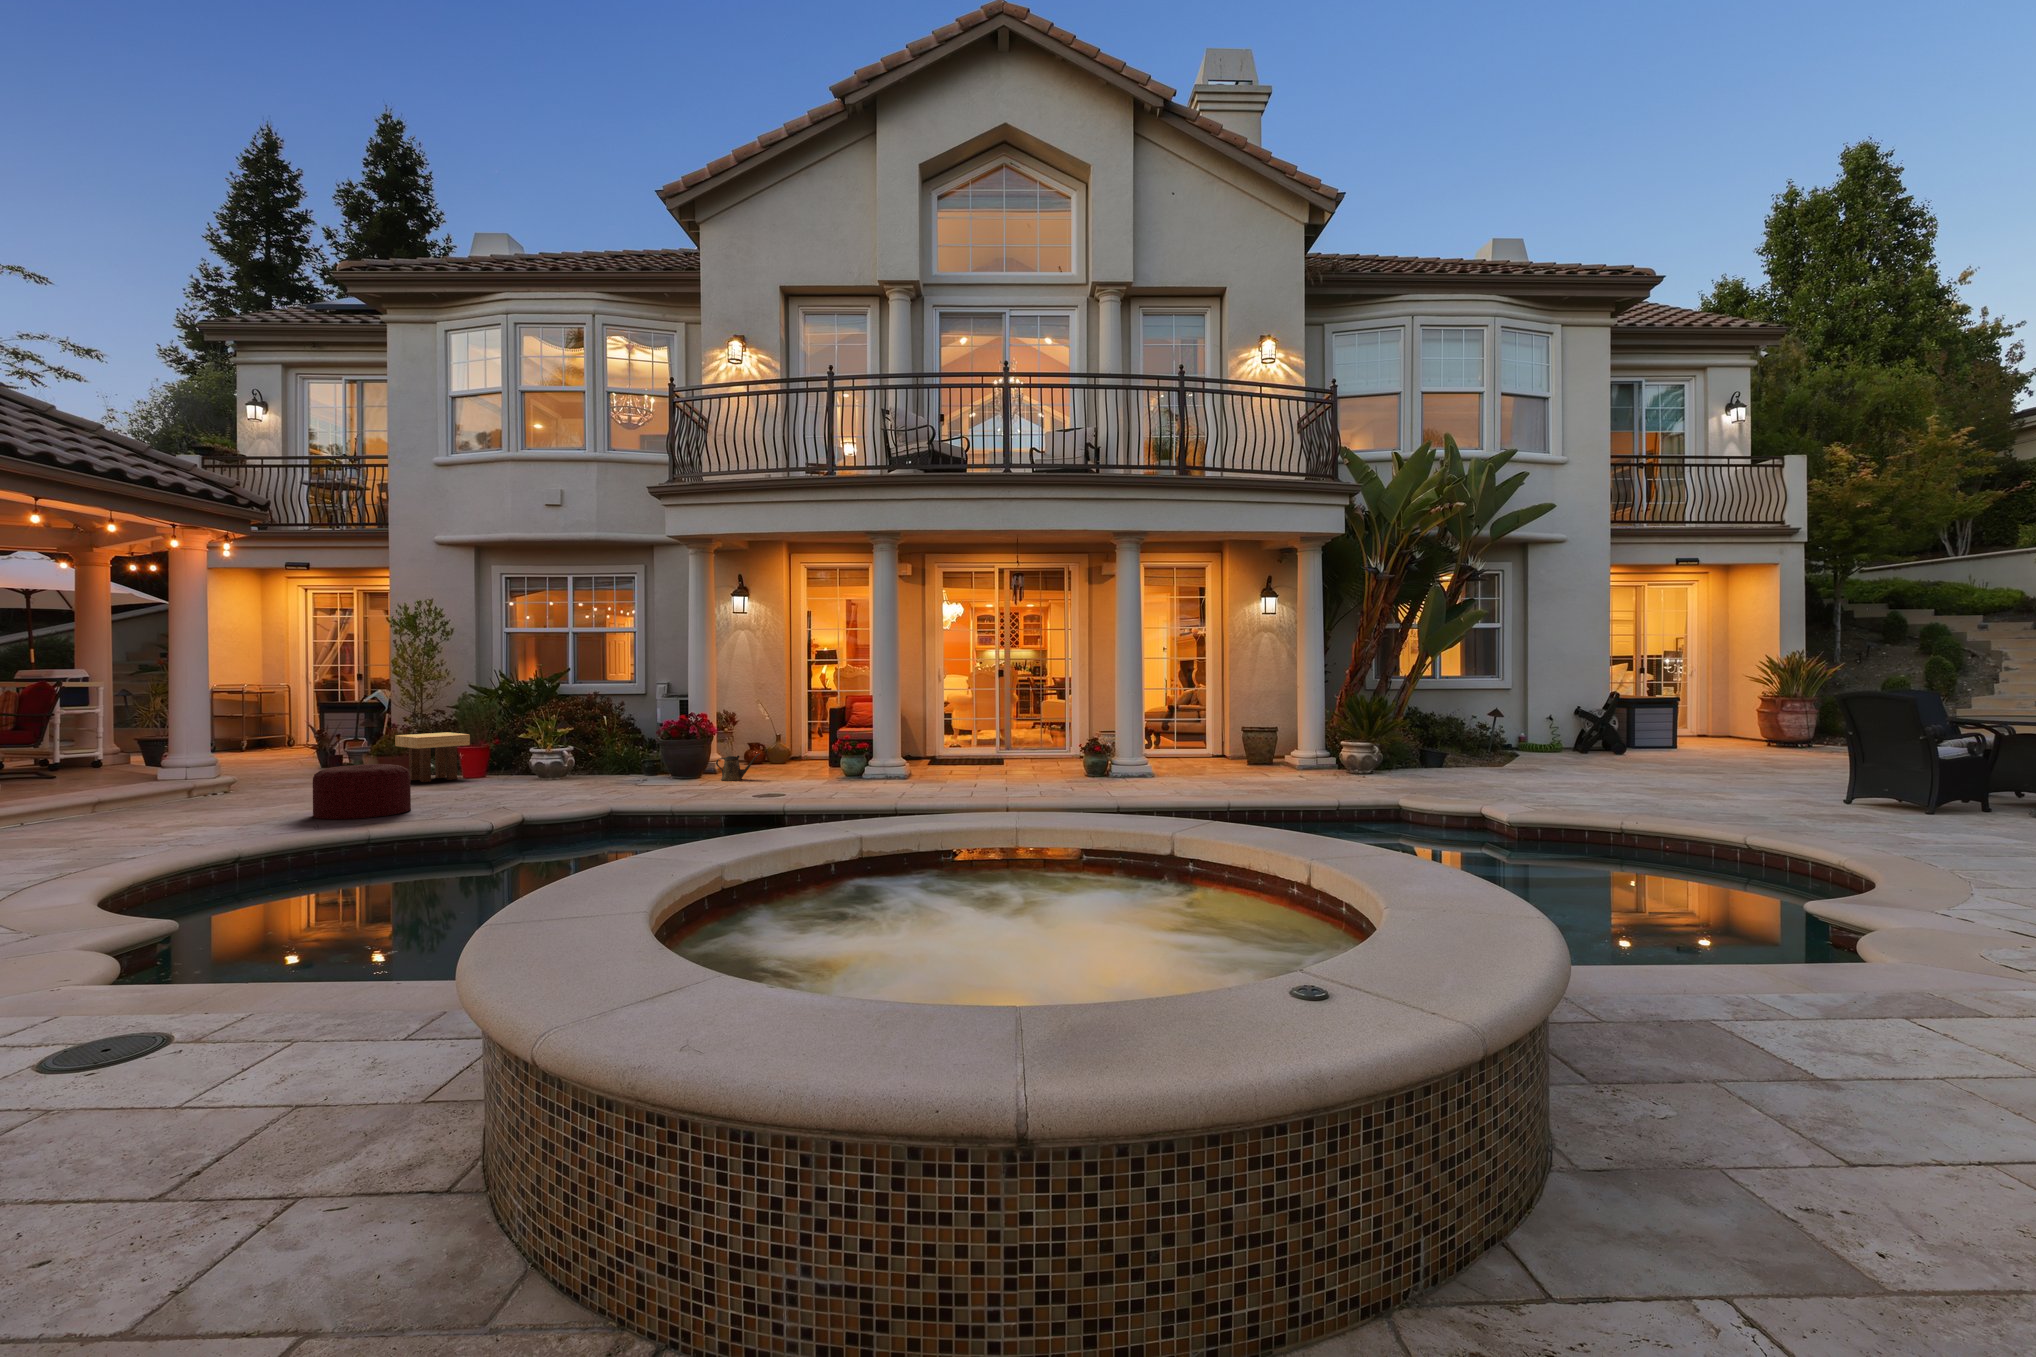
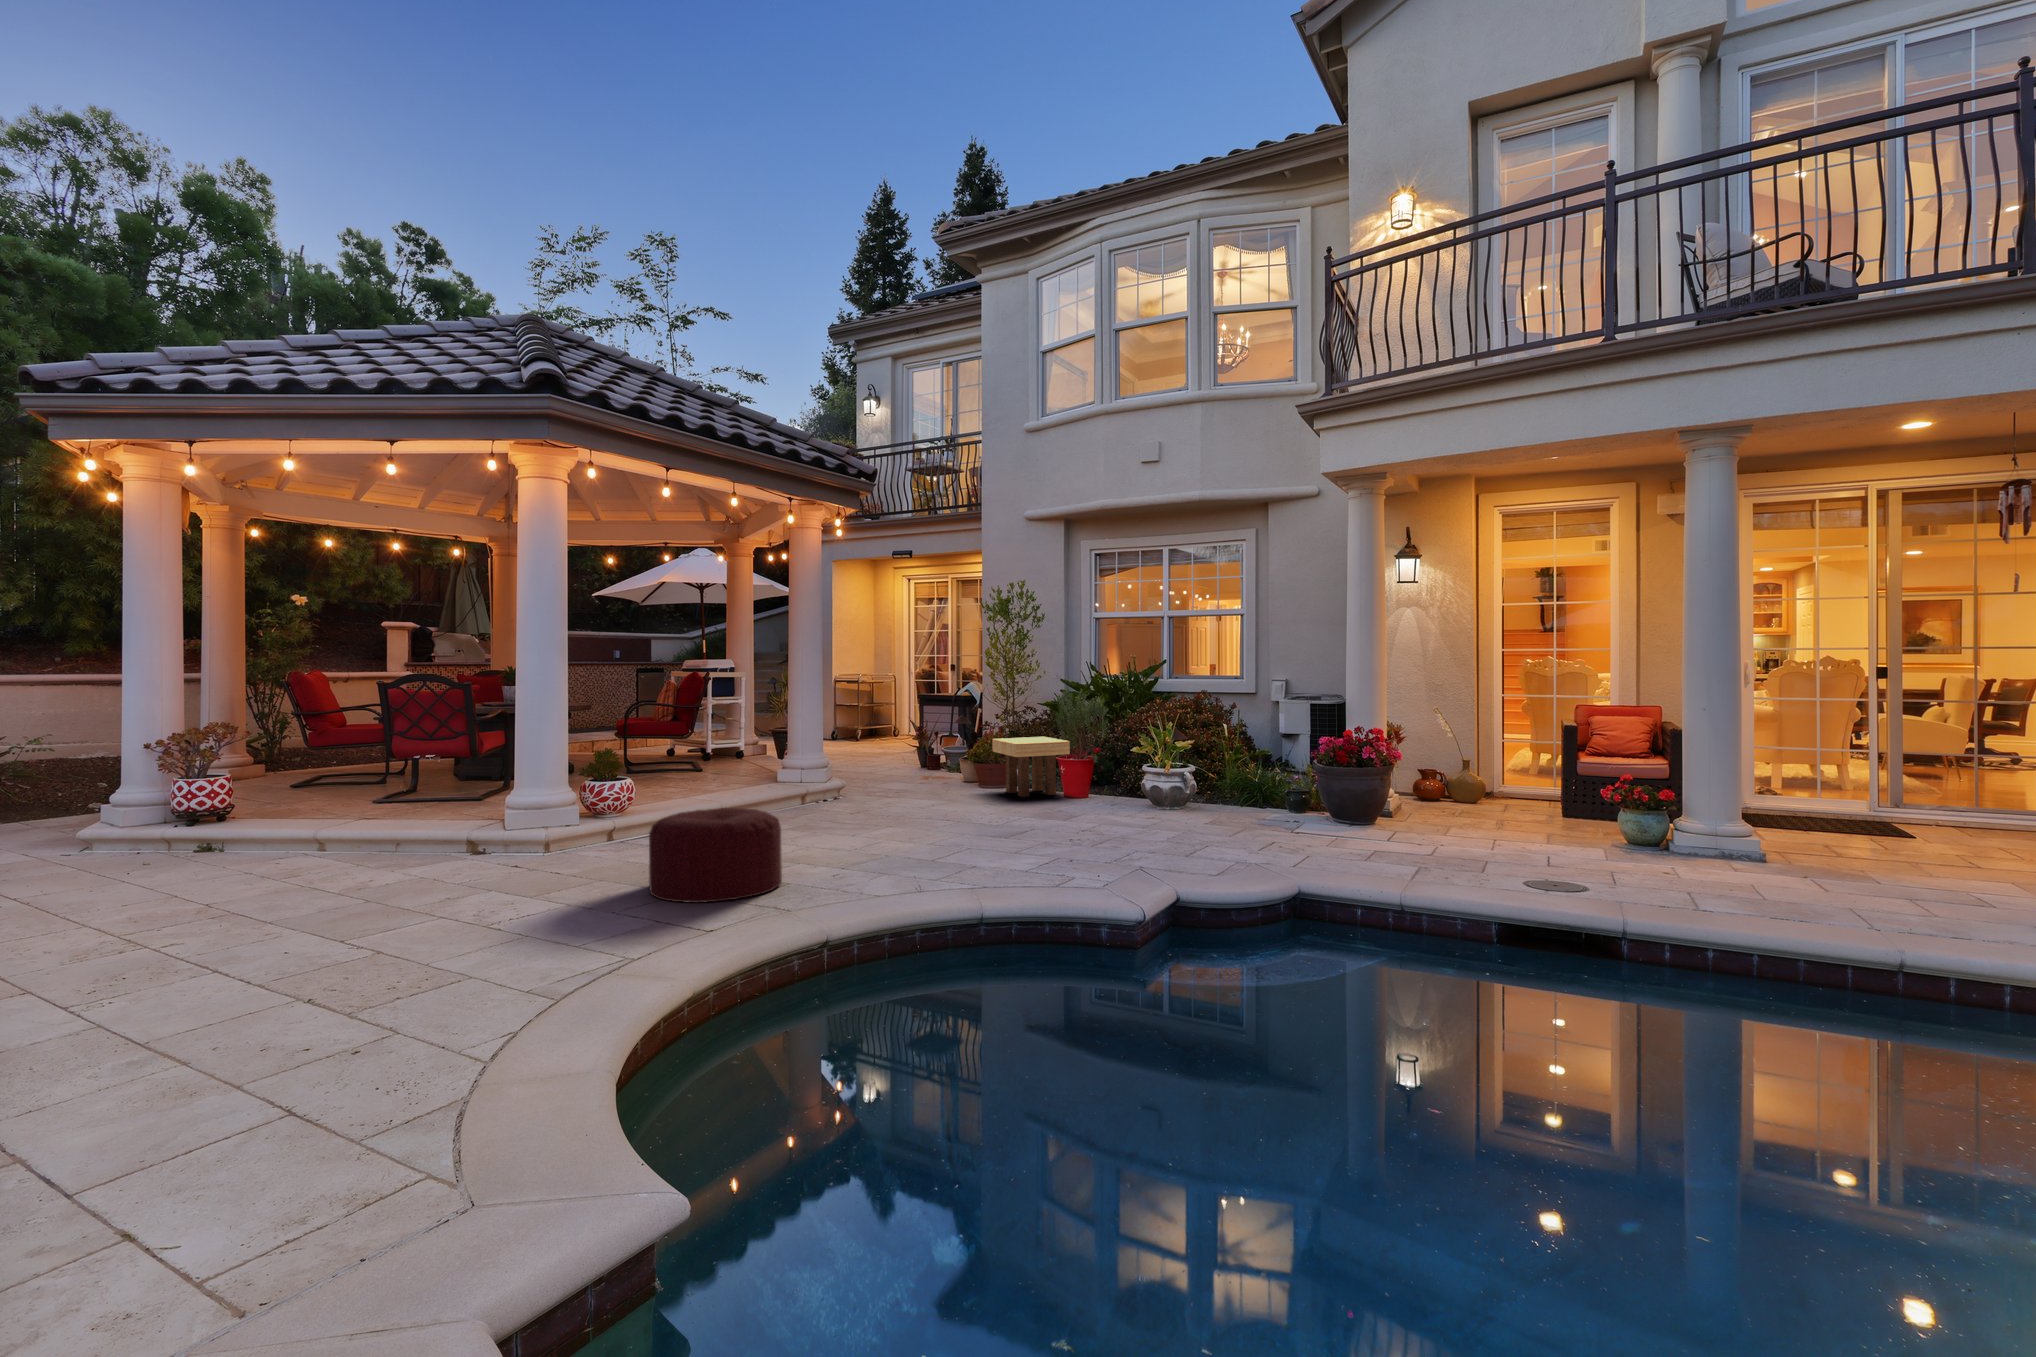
watering can: present [716,753,760,781] -> none [1389,790,1460,828]
ottoman: present [313,764,411,819] -> present [649,808,782,903]

